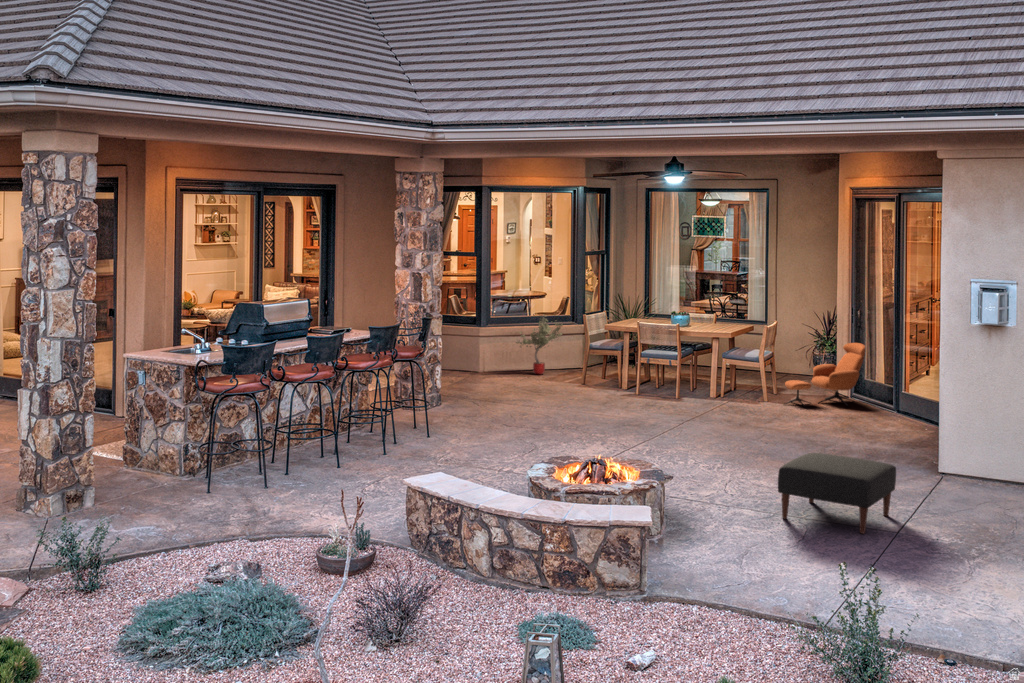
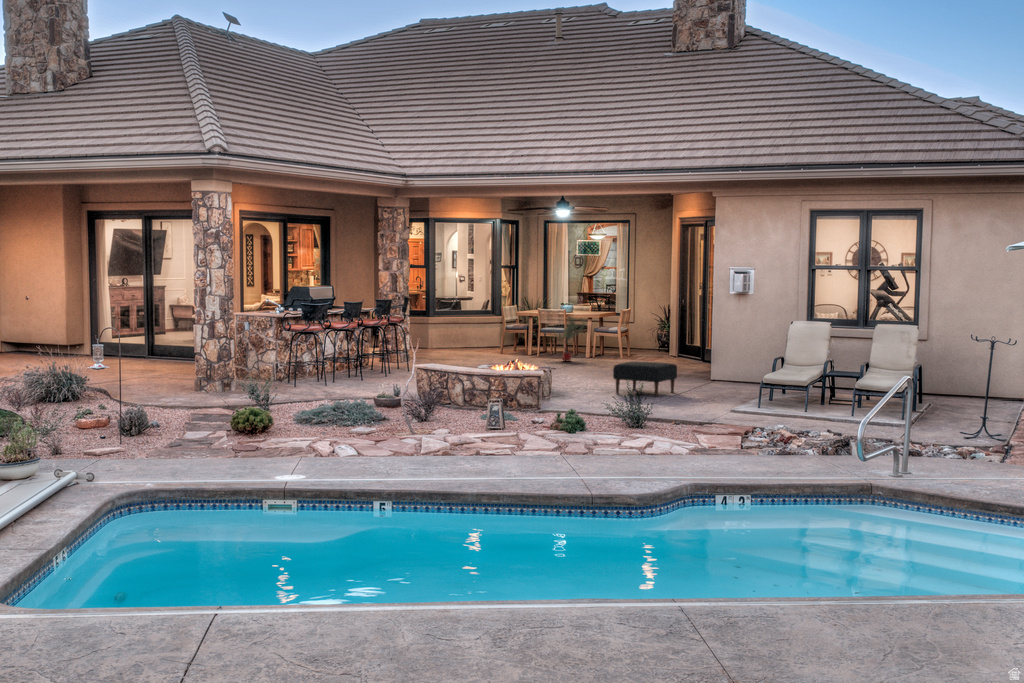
potted tree: present [516,315,563,375] -> present [550,317,585,361]
lounge chair: present [785,343,865,406] -> none [635,321,688,362]

